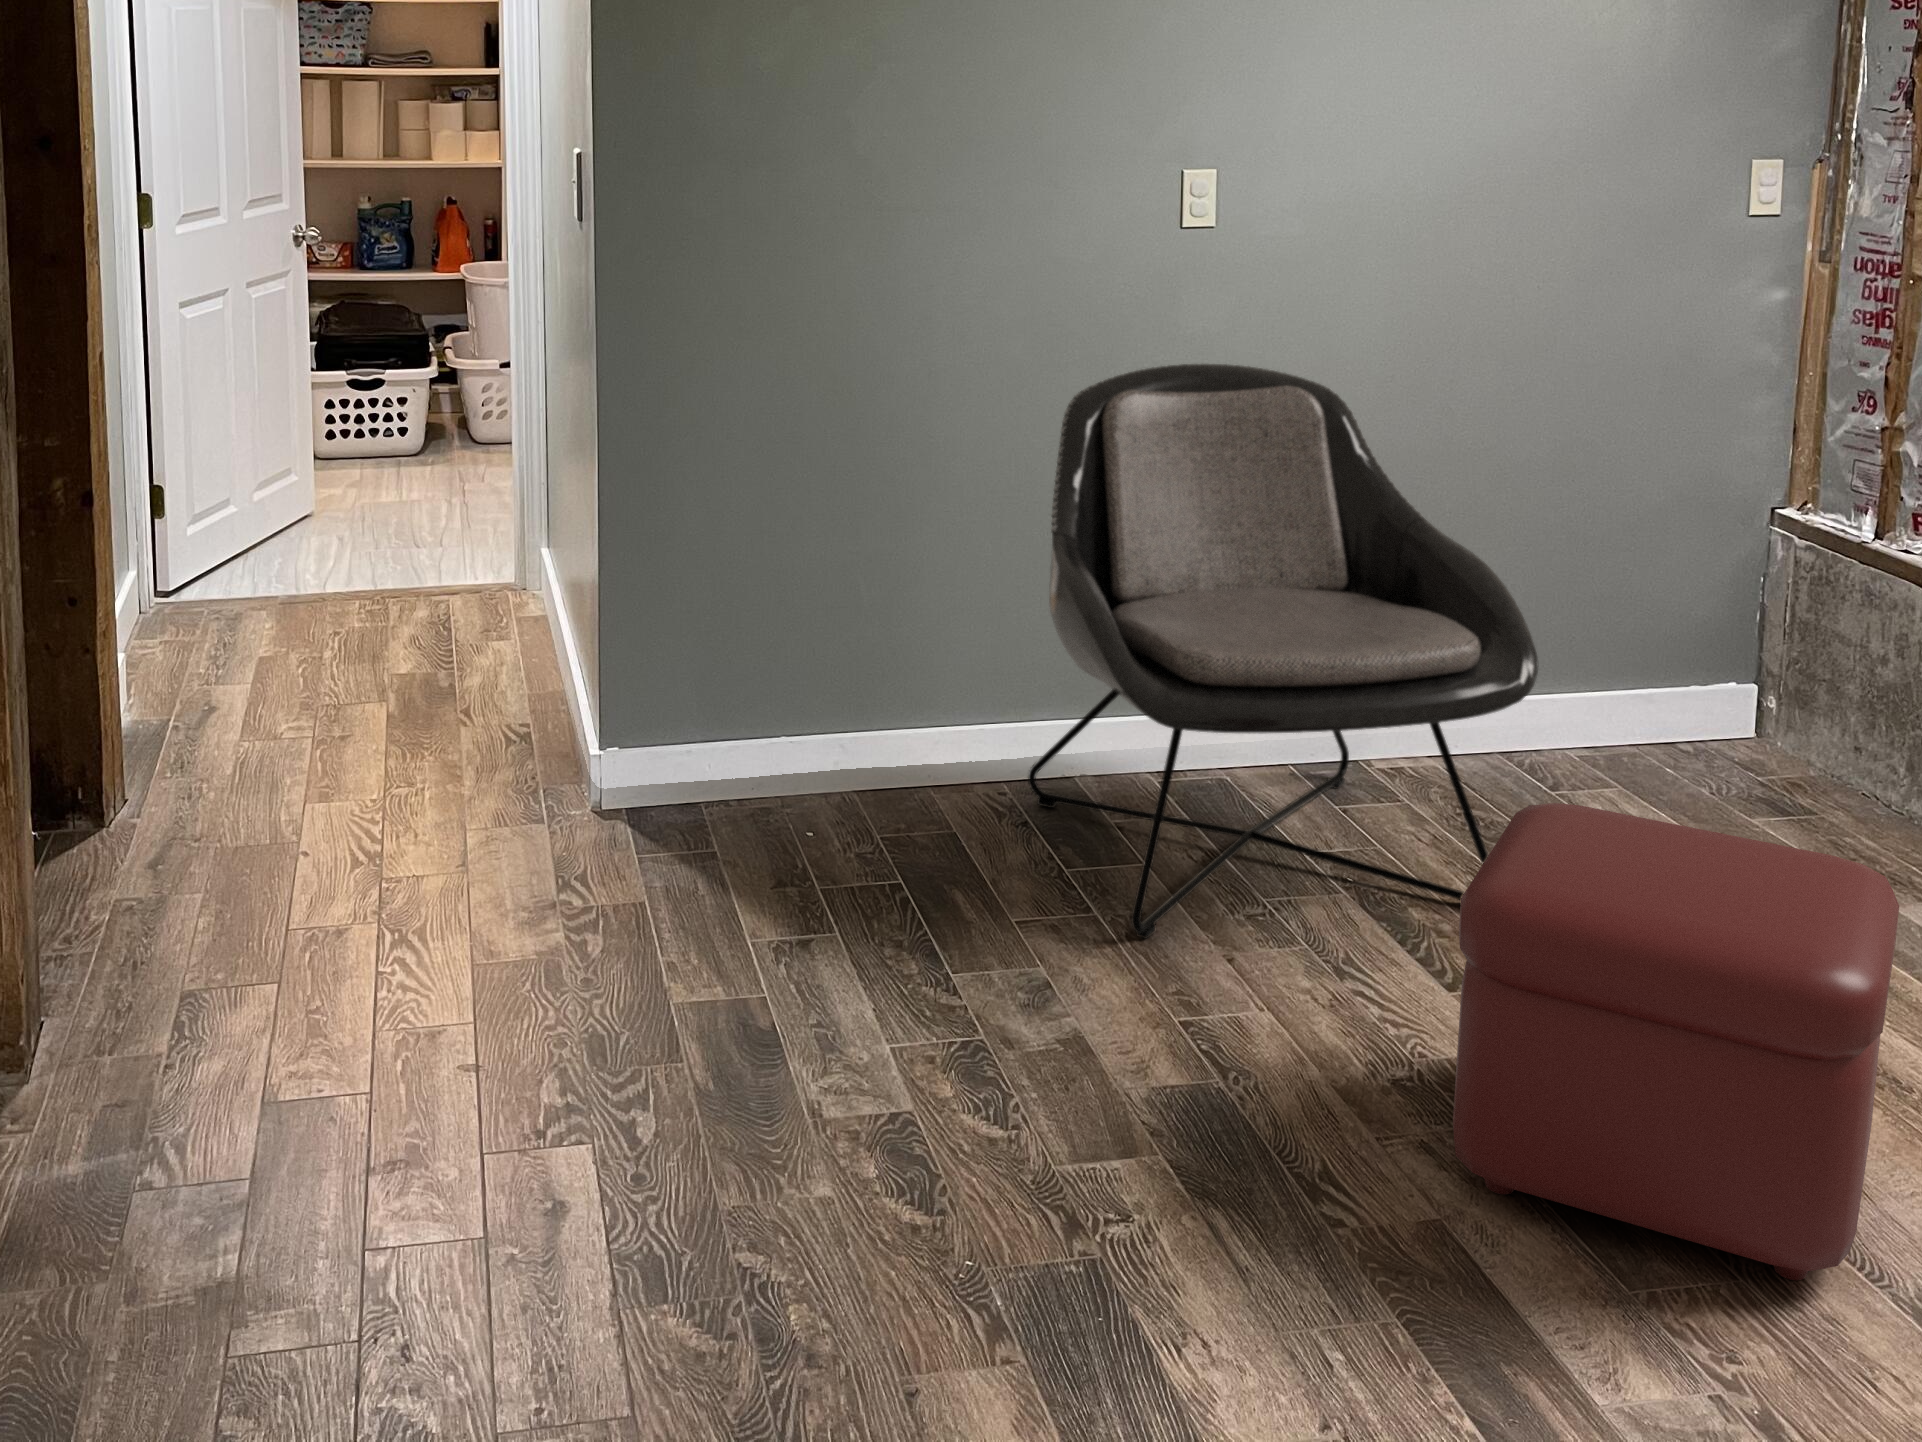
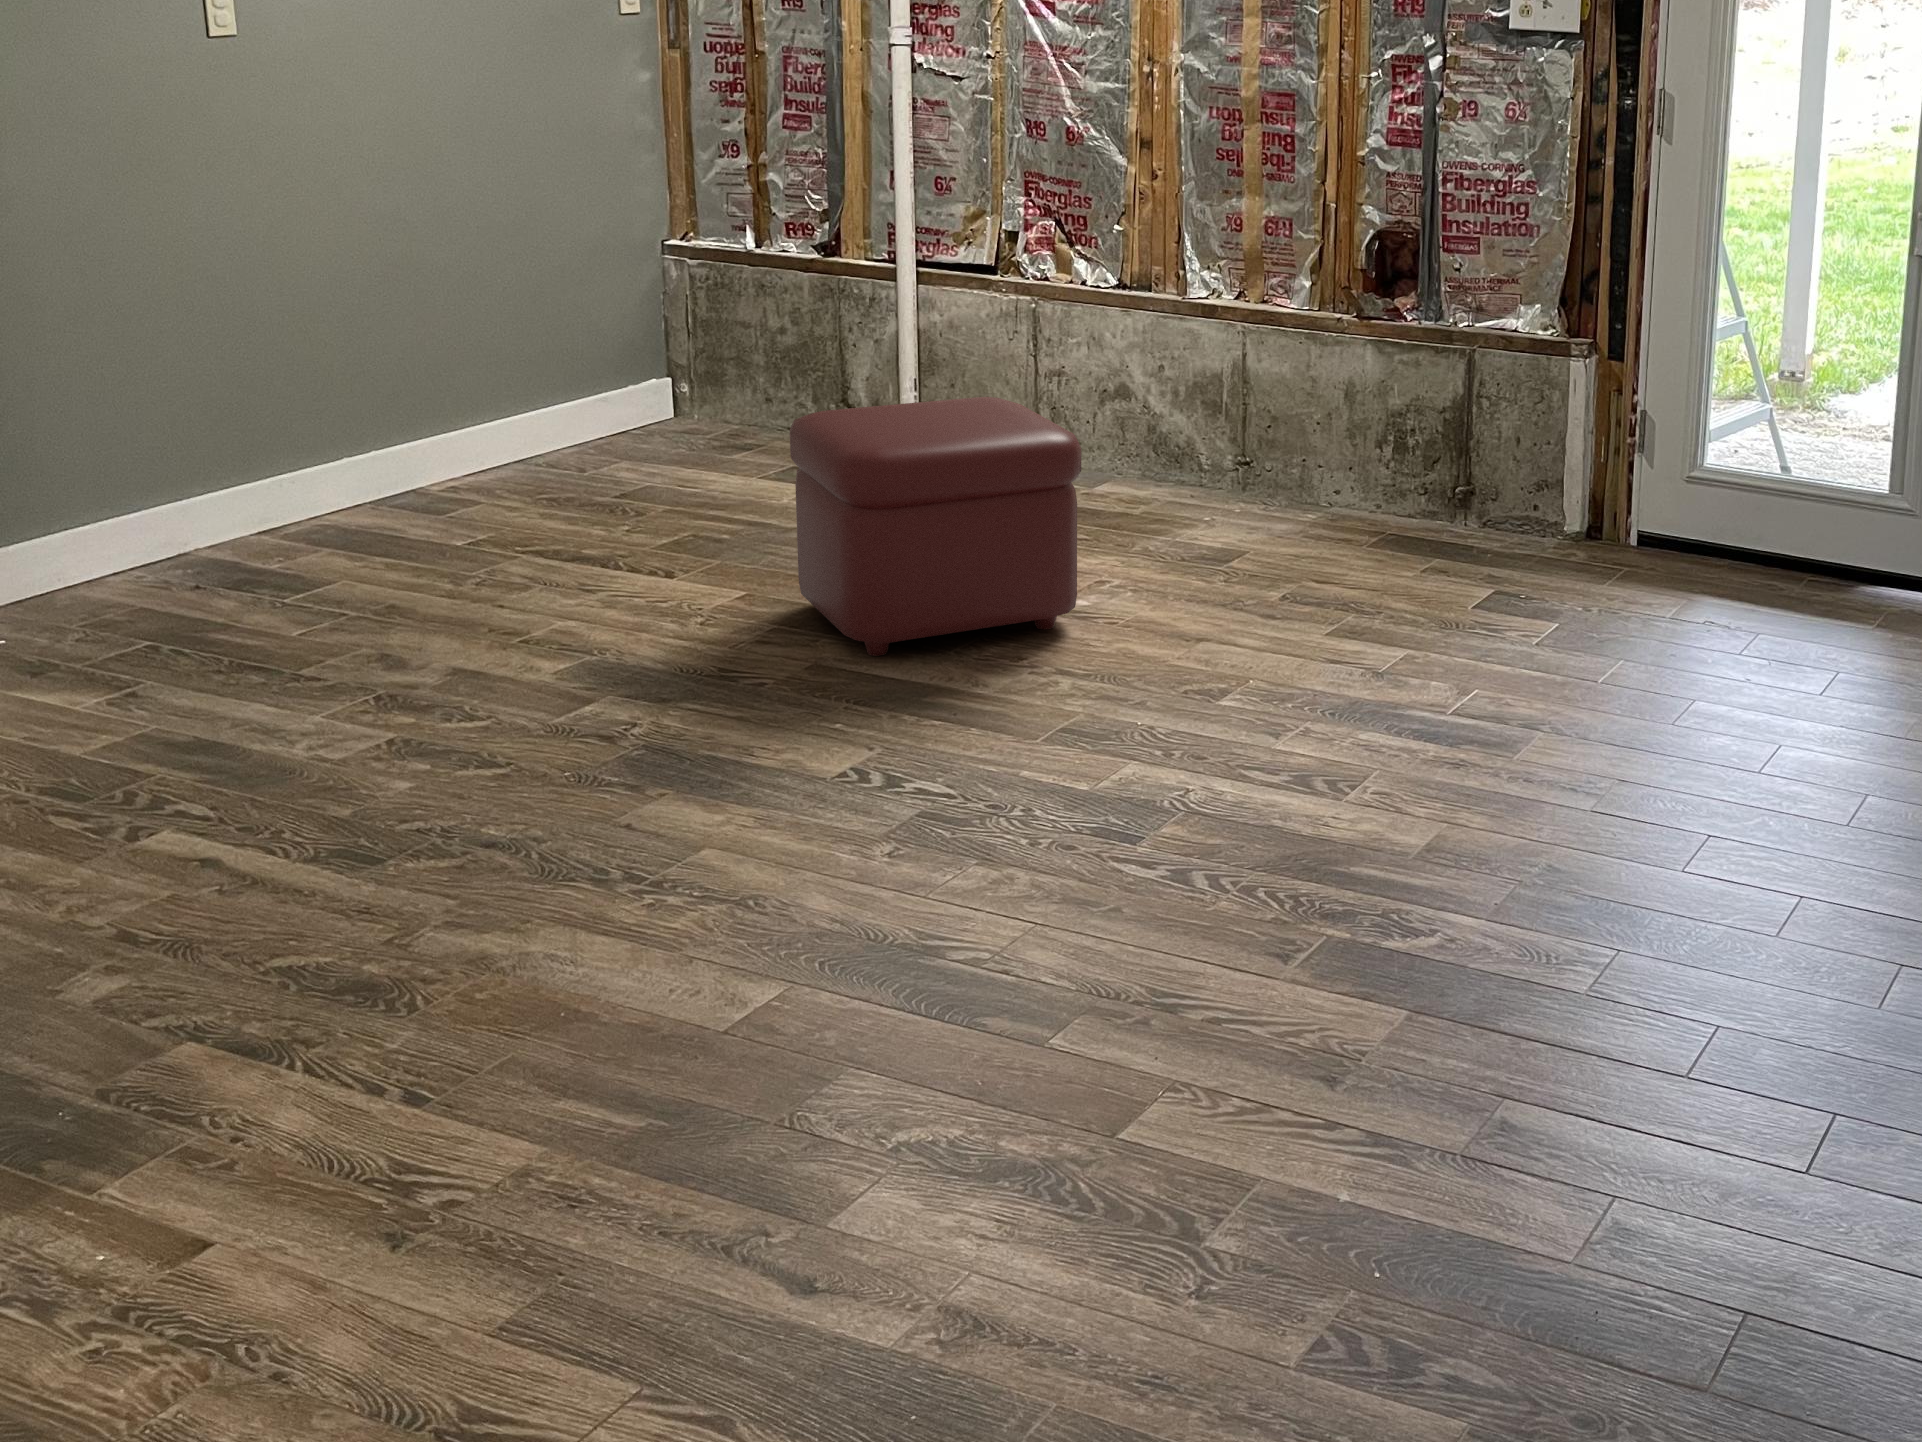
lounge chair: present [1028,364,1538,939] -> none [184,161,684,639]

